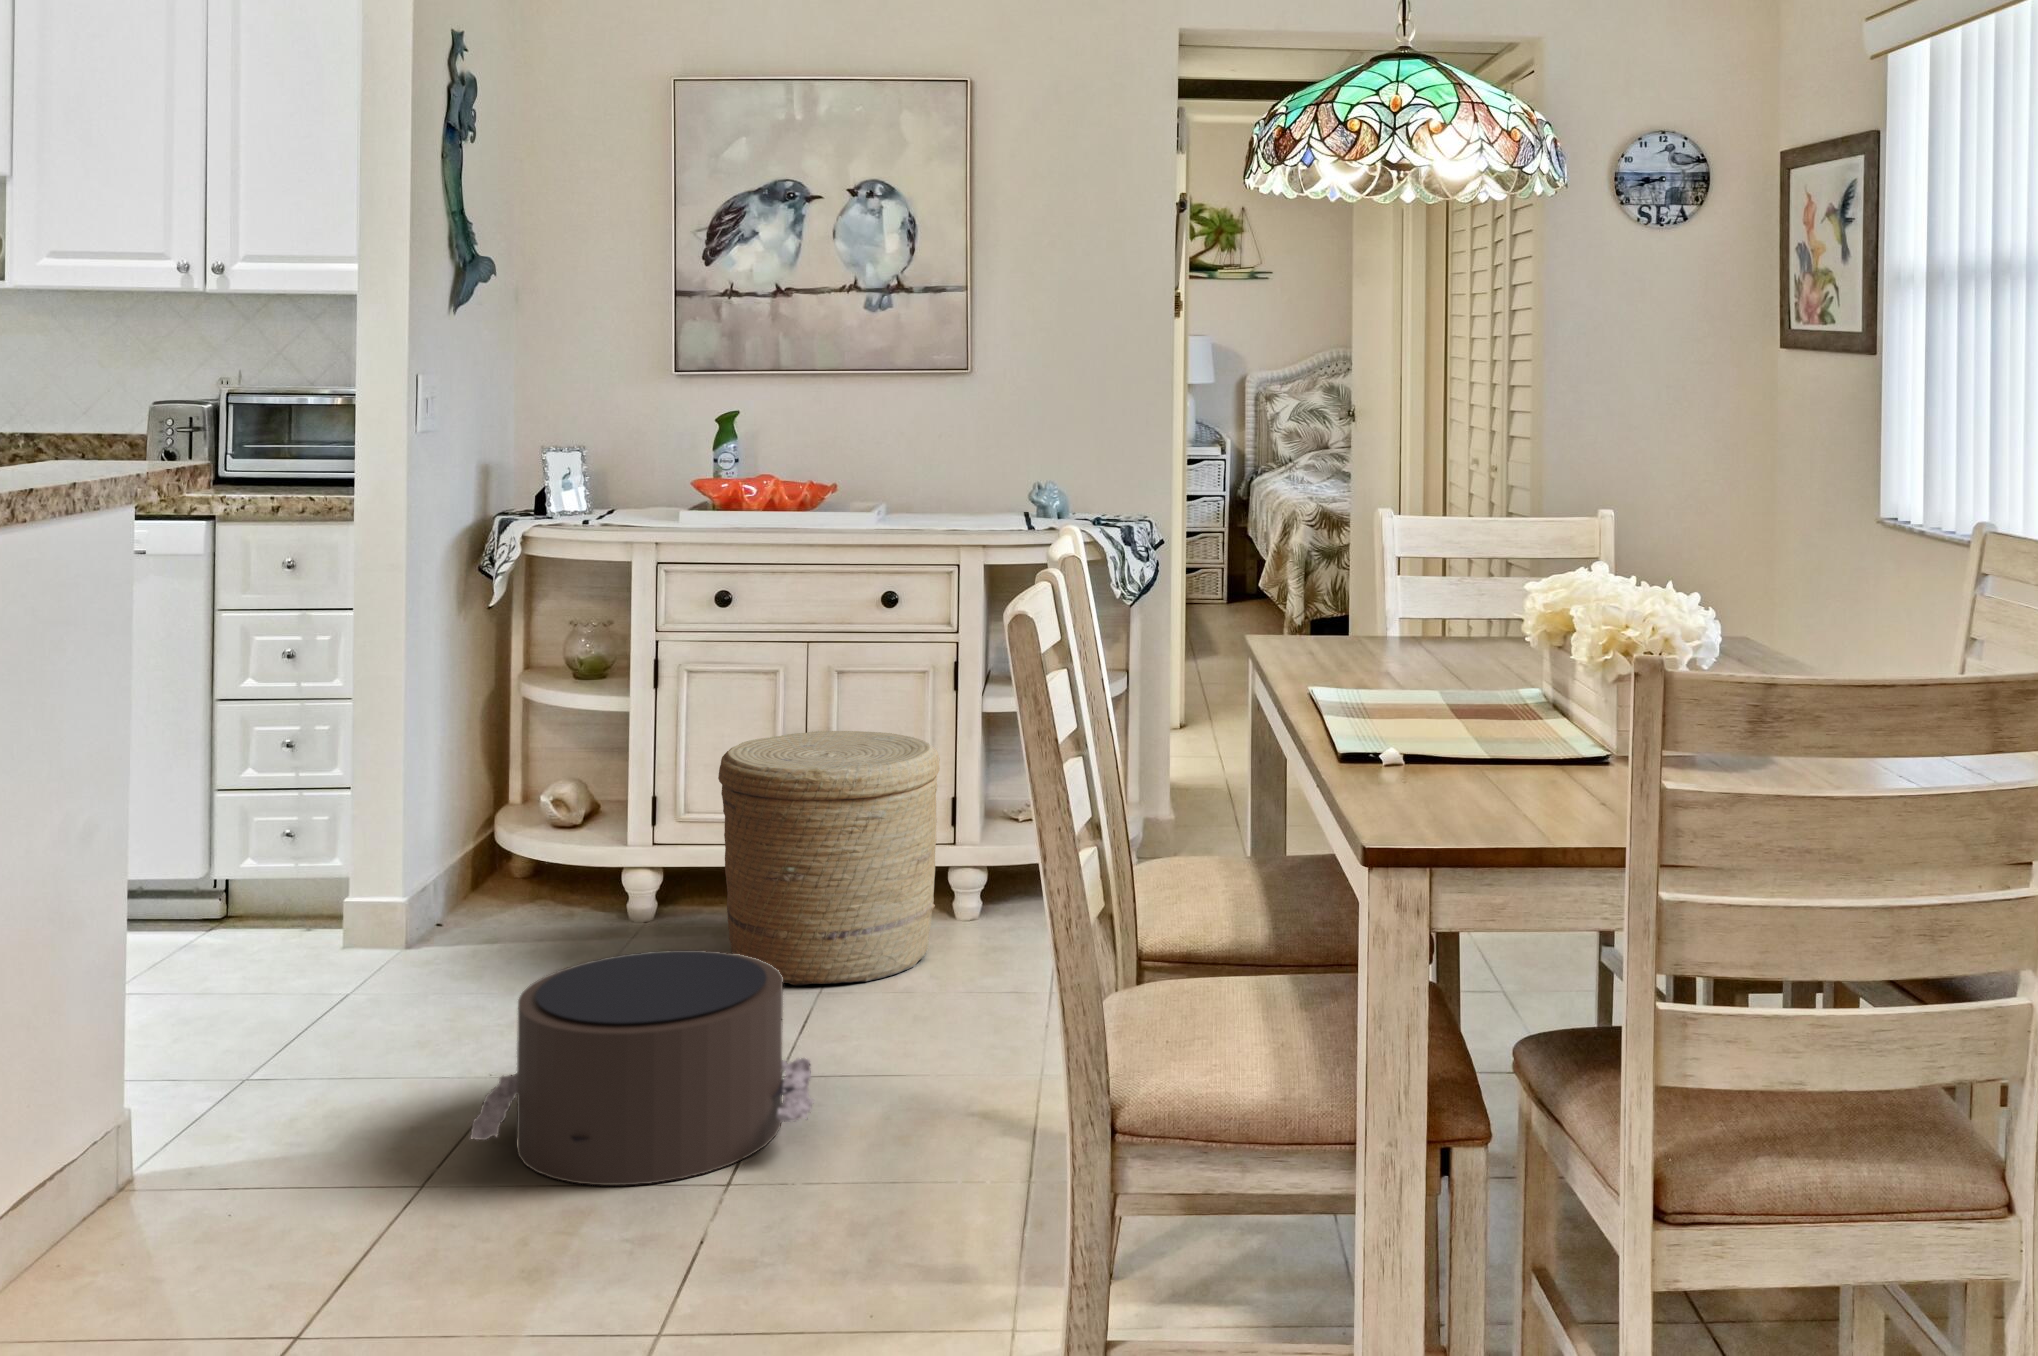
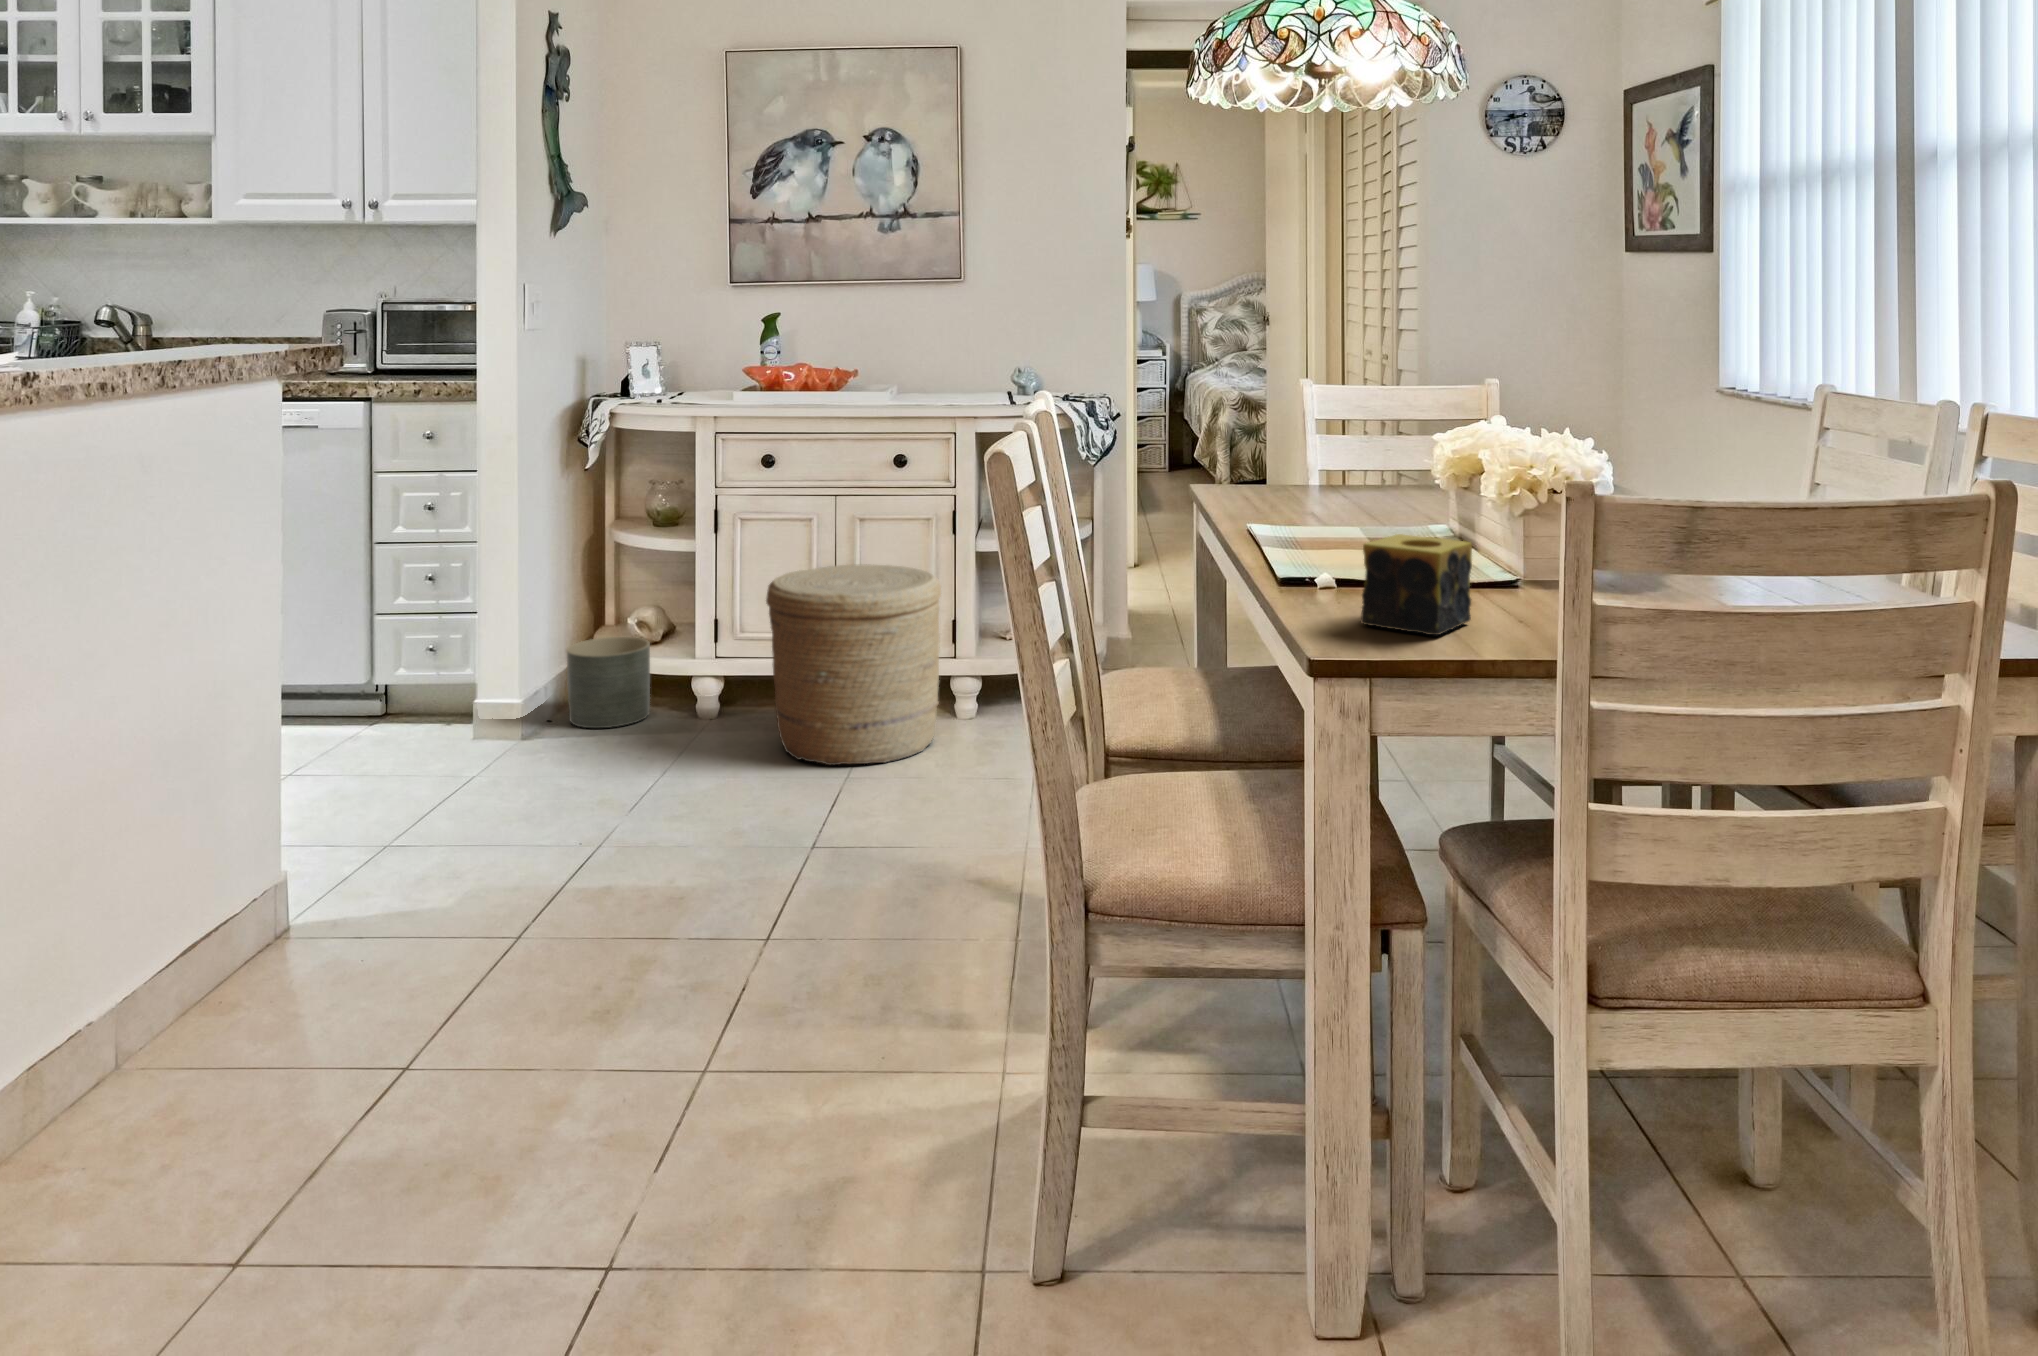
candle: none [1425,706,1547,819] -> present [1361,534,1472,635]
planter: none [455,823,563,941] -> present [567,637,650,728]
pouf: present [470,950,814,1185] -> none [559,739,839,931]

